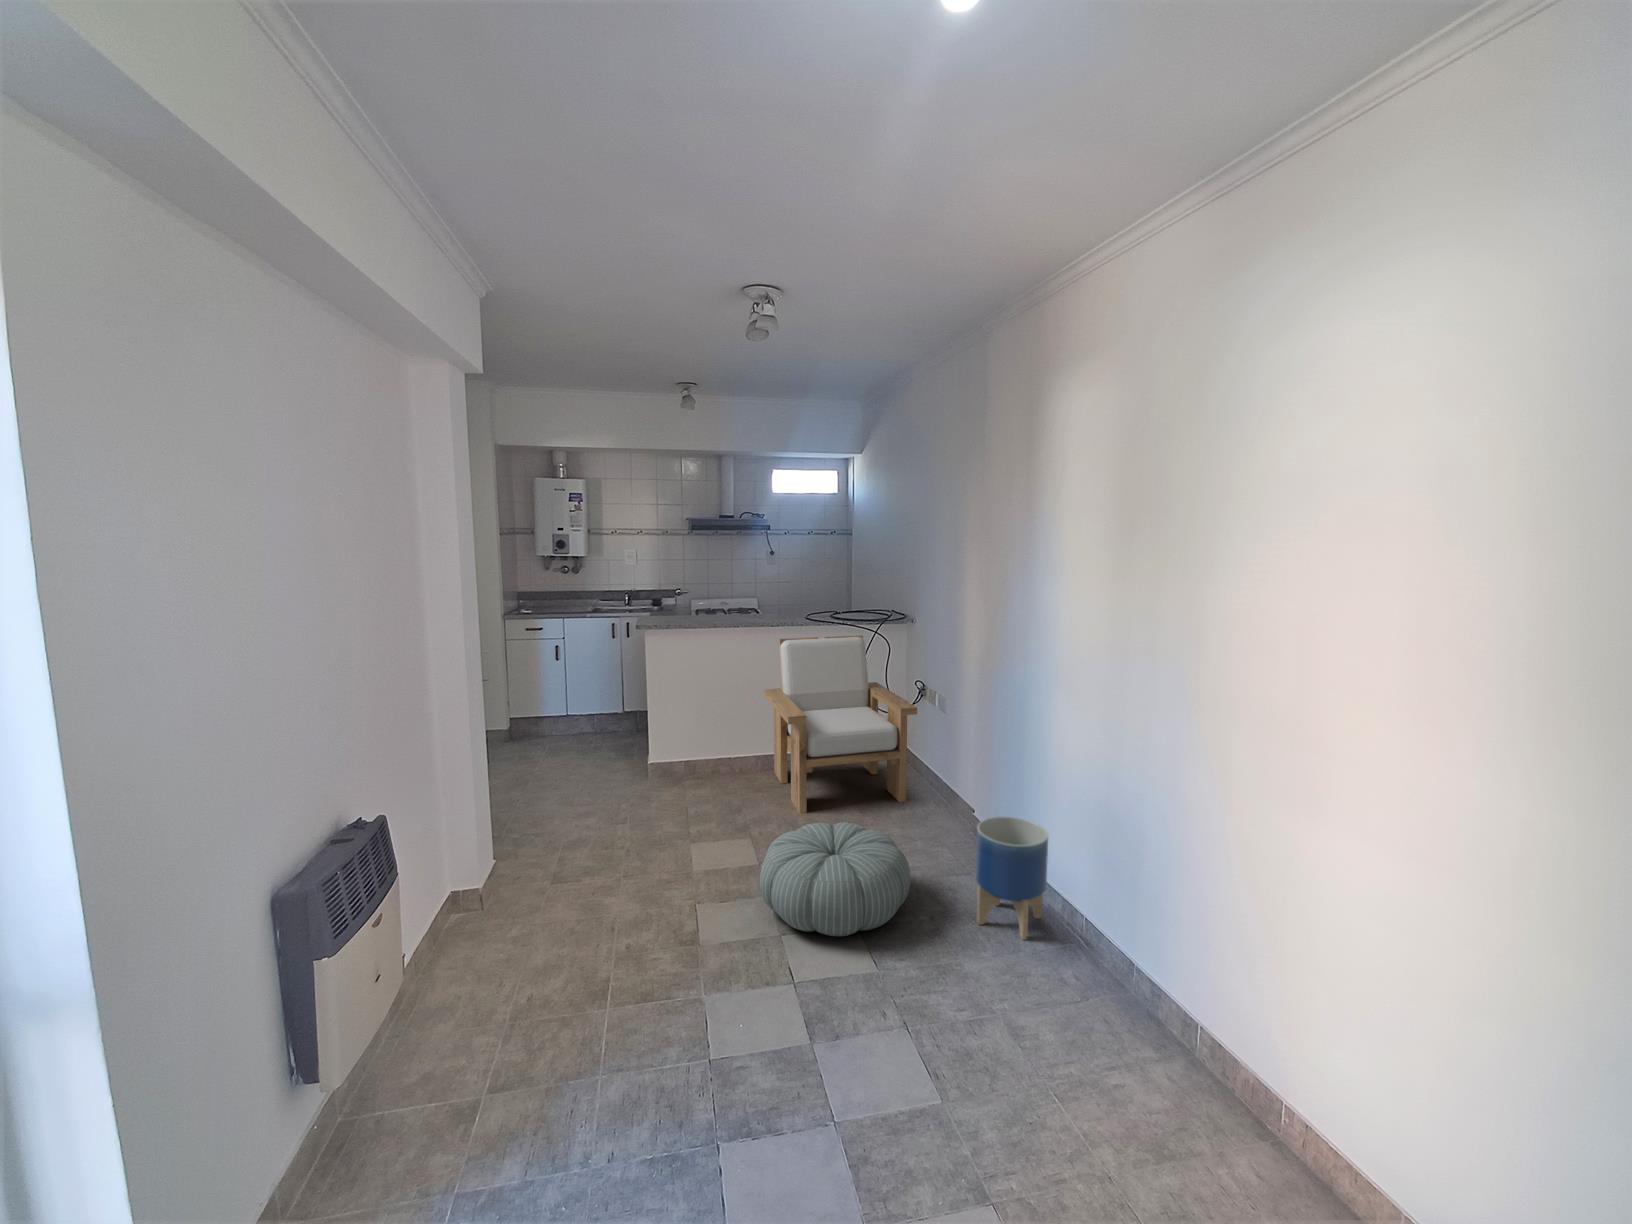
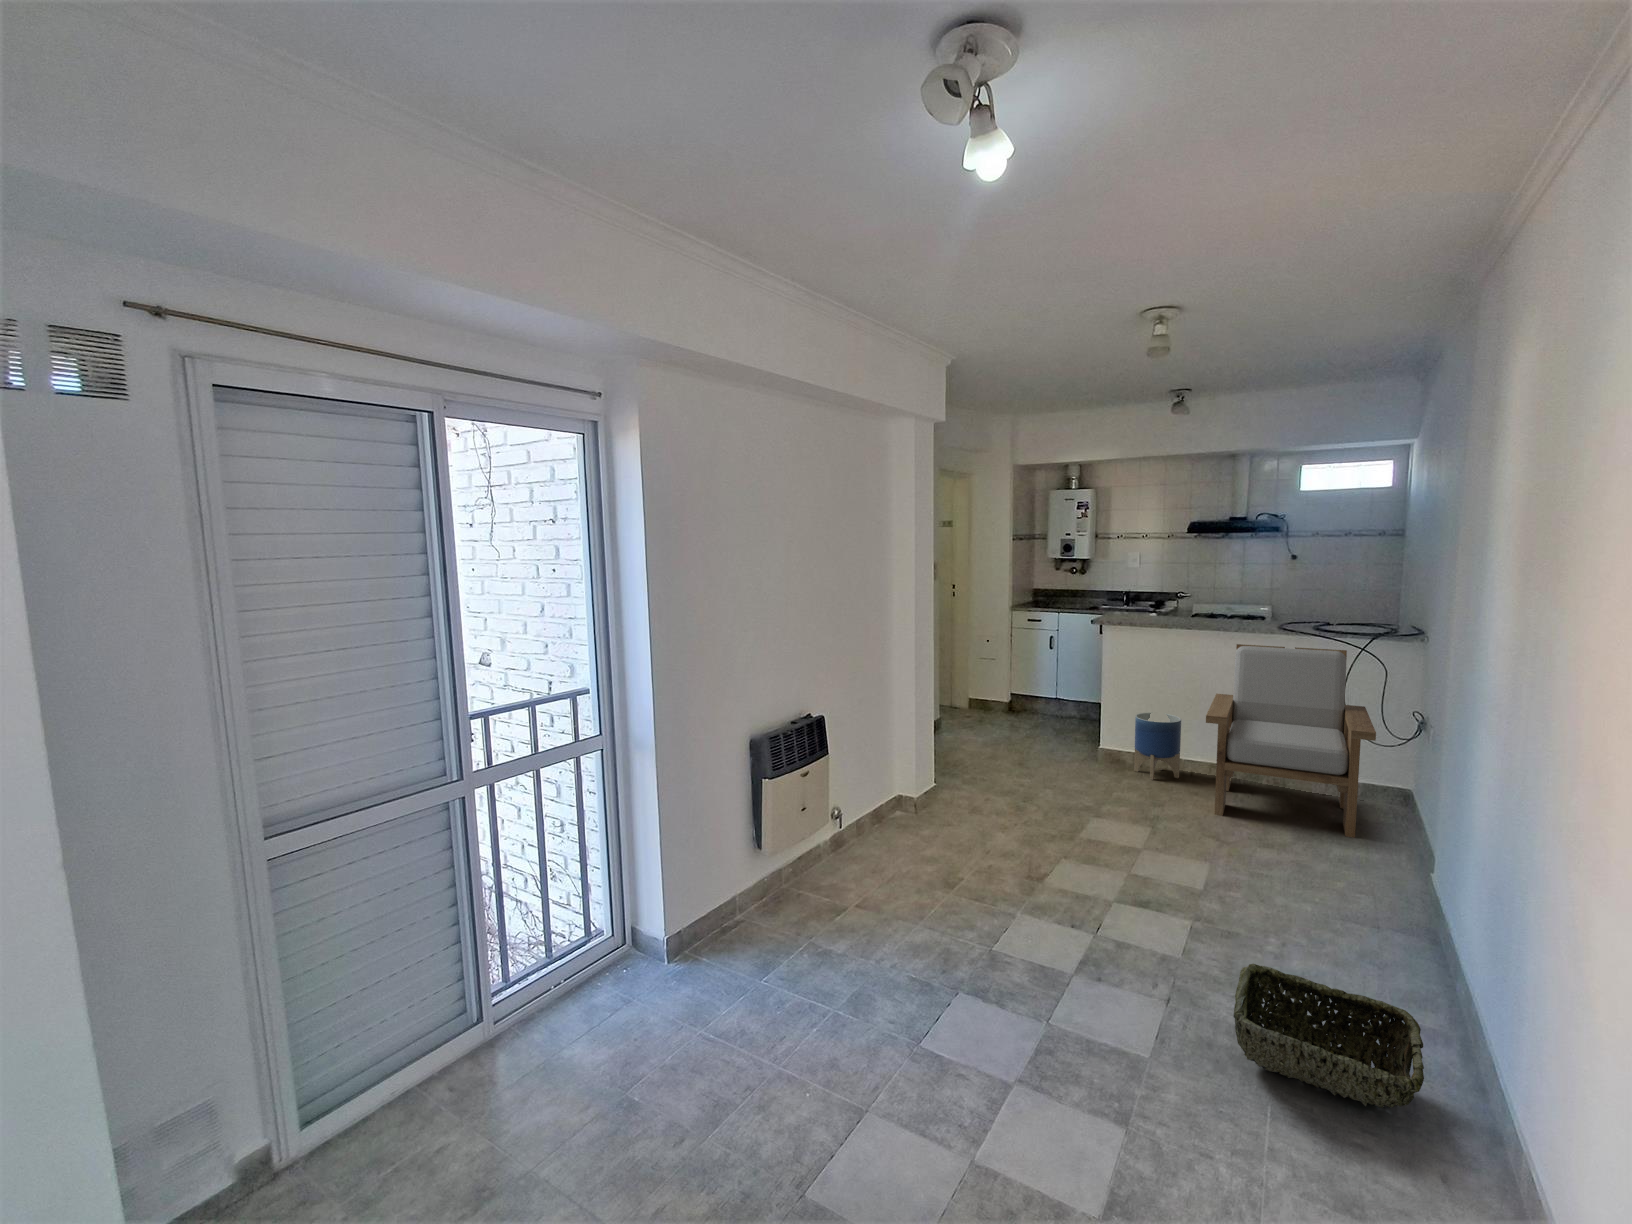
planter: present [976,816,1048,940] -> present [1134,713,1181,780]
pouf: present [760,822,911,936] -> none [1102,803,1253,898]
woven basket: none [1058,996,1254,1133] -> present [1234,964,1424,1108]

